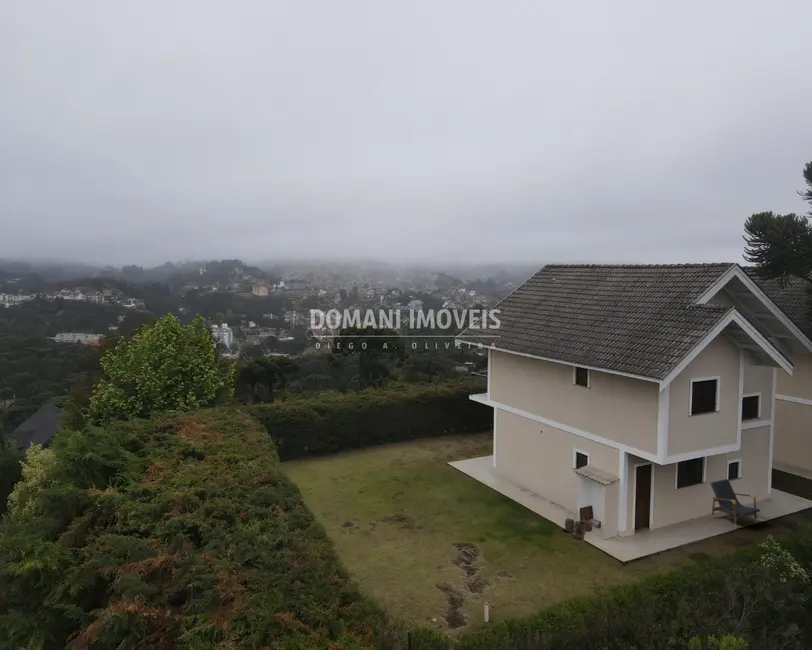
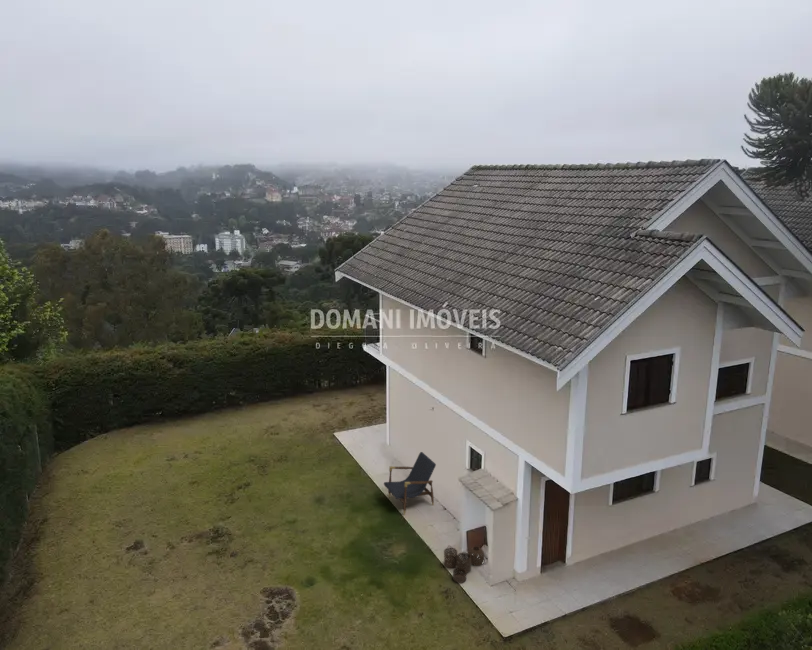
lounge chair: present [711,479,760,528] -> present [384,452,436,515]

